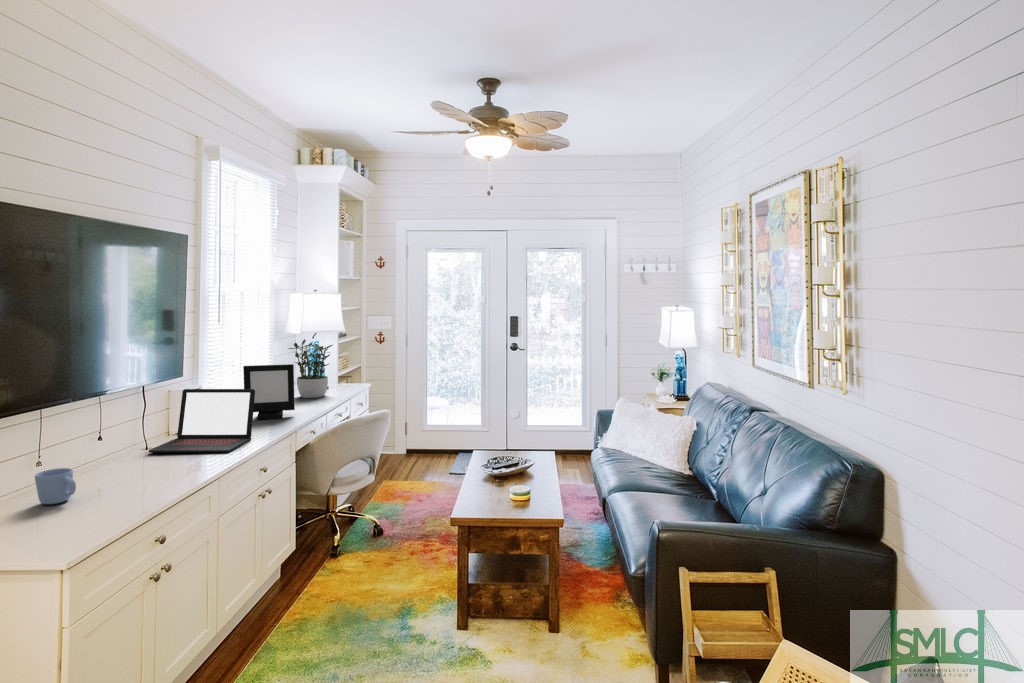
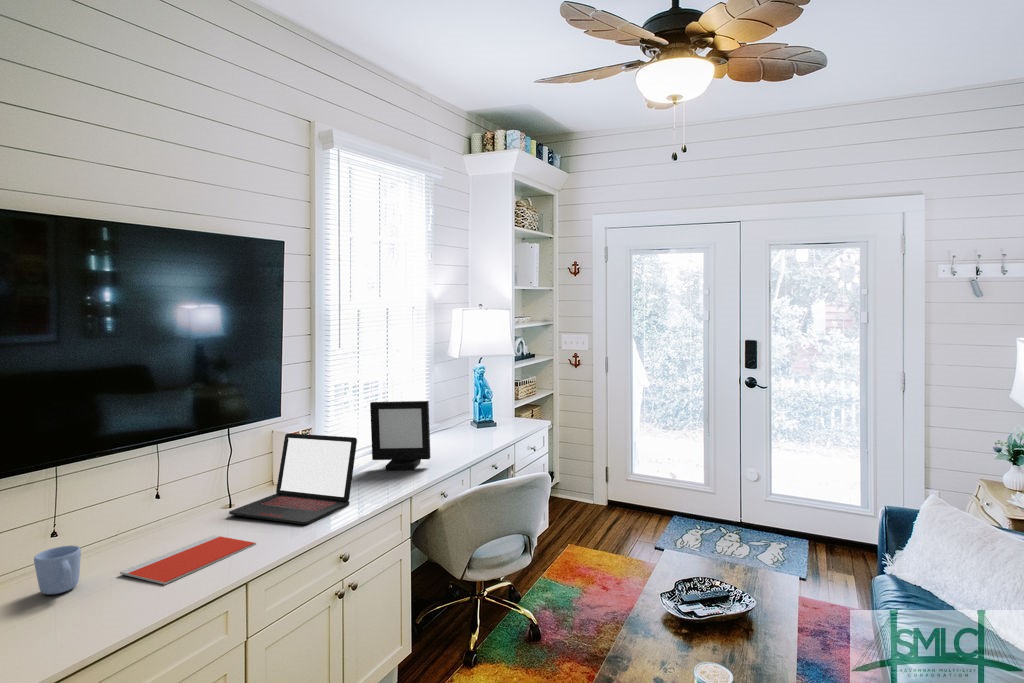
potted plant: present [289,339,332,398] -> none [446,365,499,438]
notebook: none [100,464,200,489] -> present [120,535,256,585]

